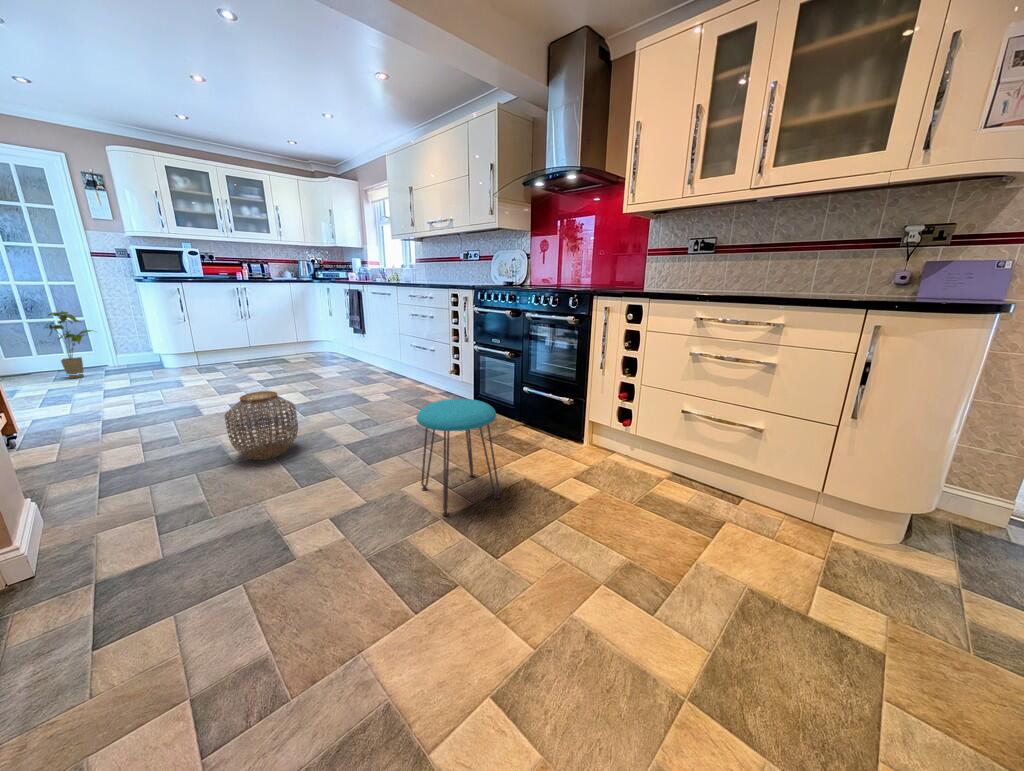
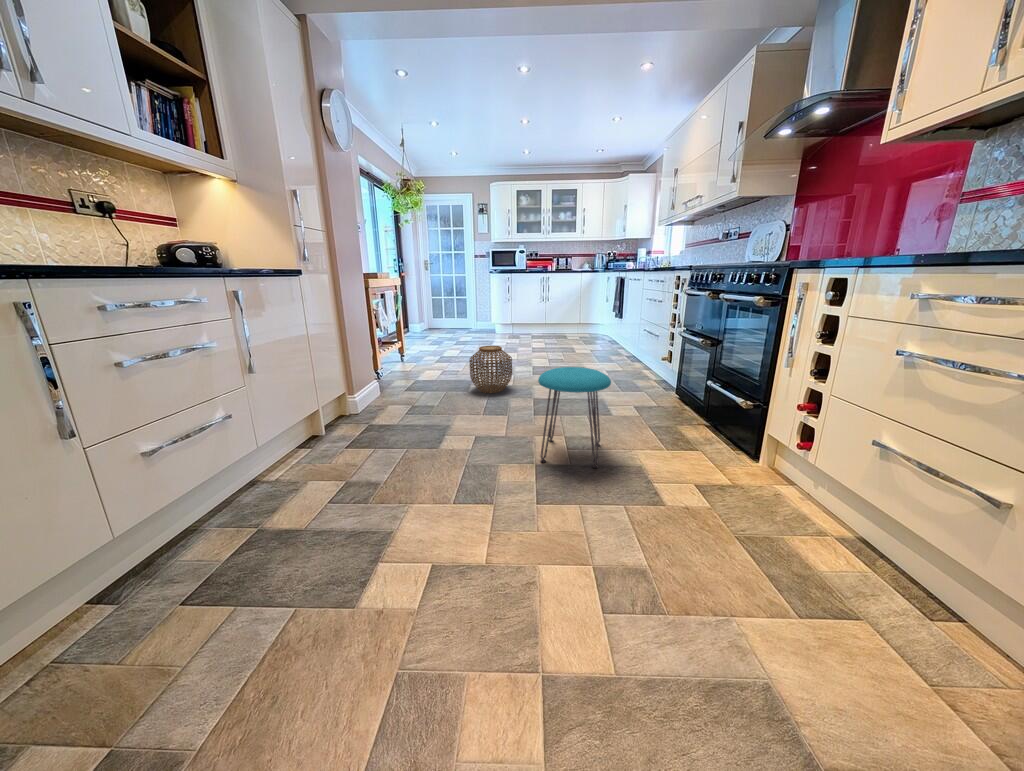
house plant: present [45,312,92,379] -> none [450,292,471,332]

